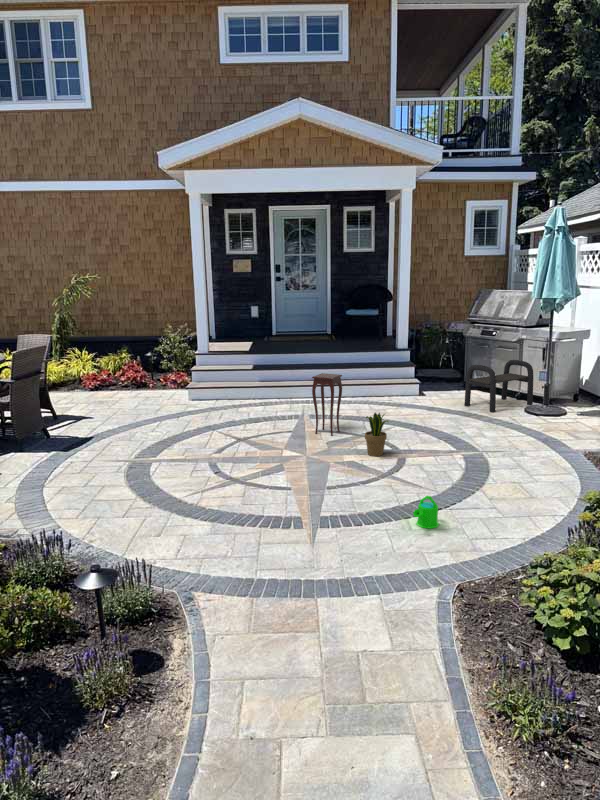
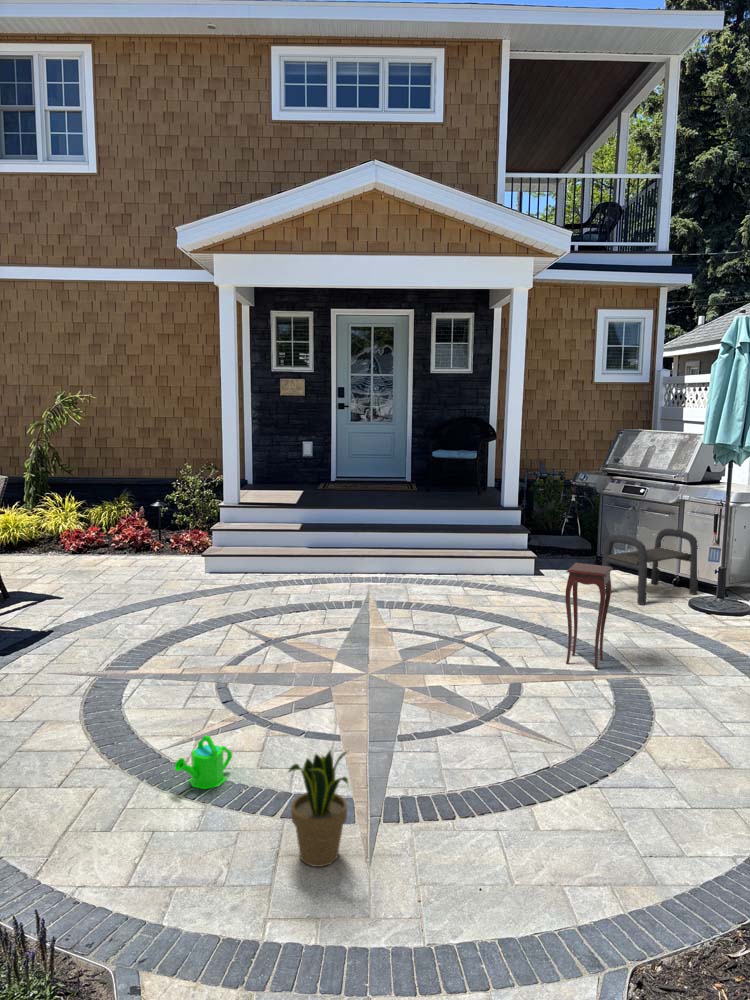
side table: present [312,373,342,436] -> present [565,563,613,669]
potted plant: present [365,413,388,456] -> present [289,750,348,867]
watering can: present [413,496,439,529] -> present [175,735,232,789]

